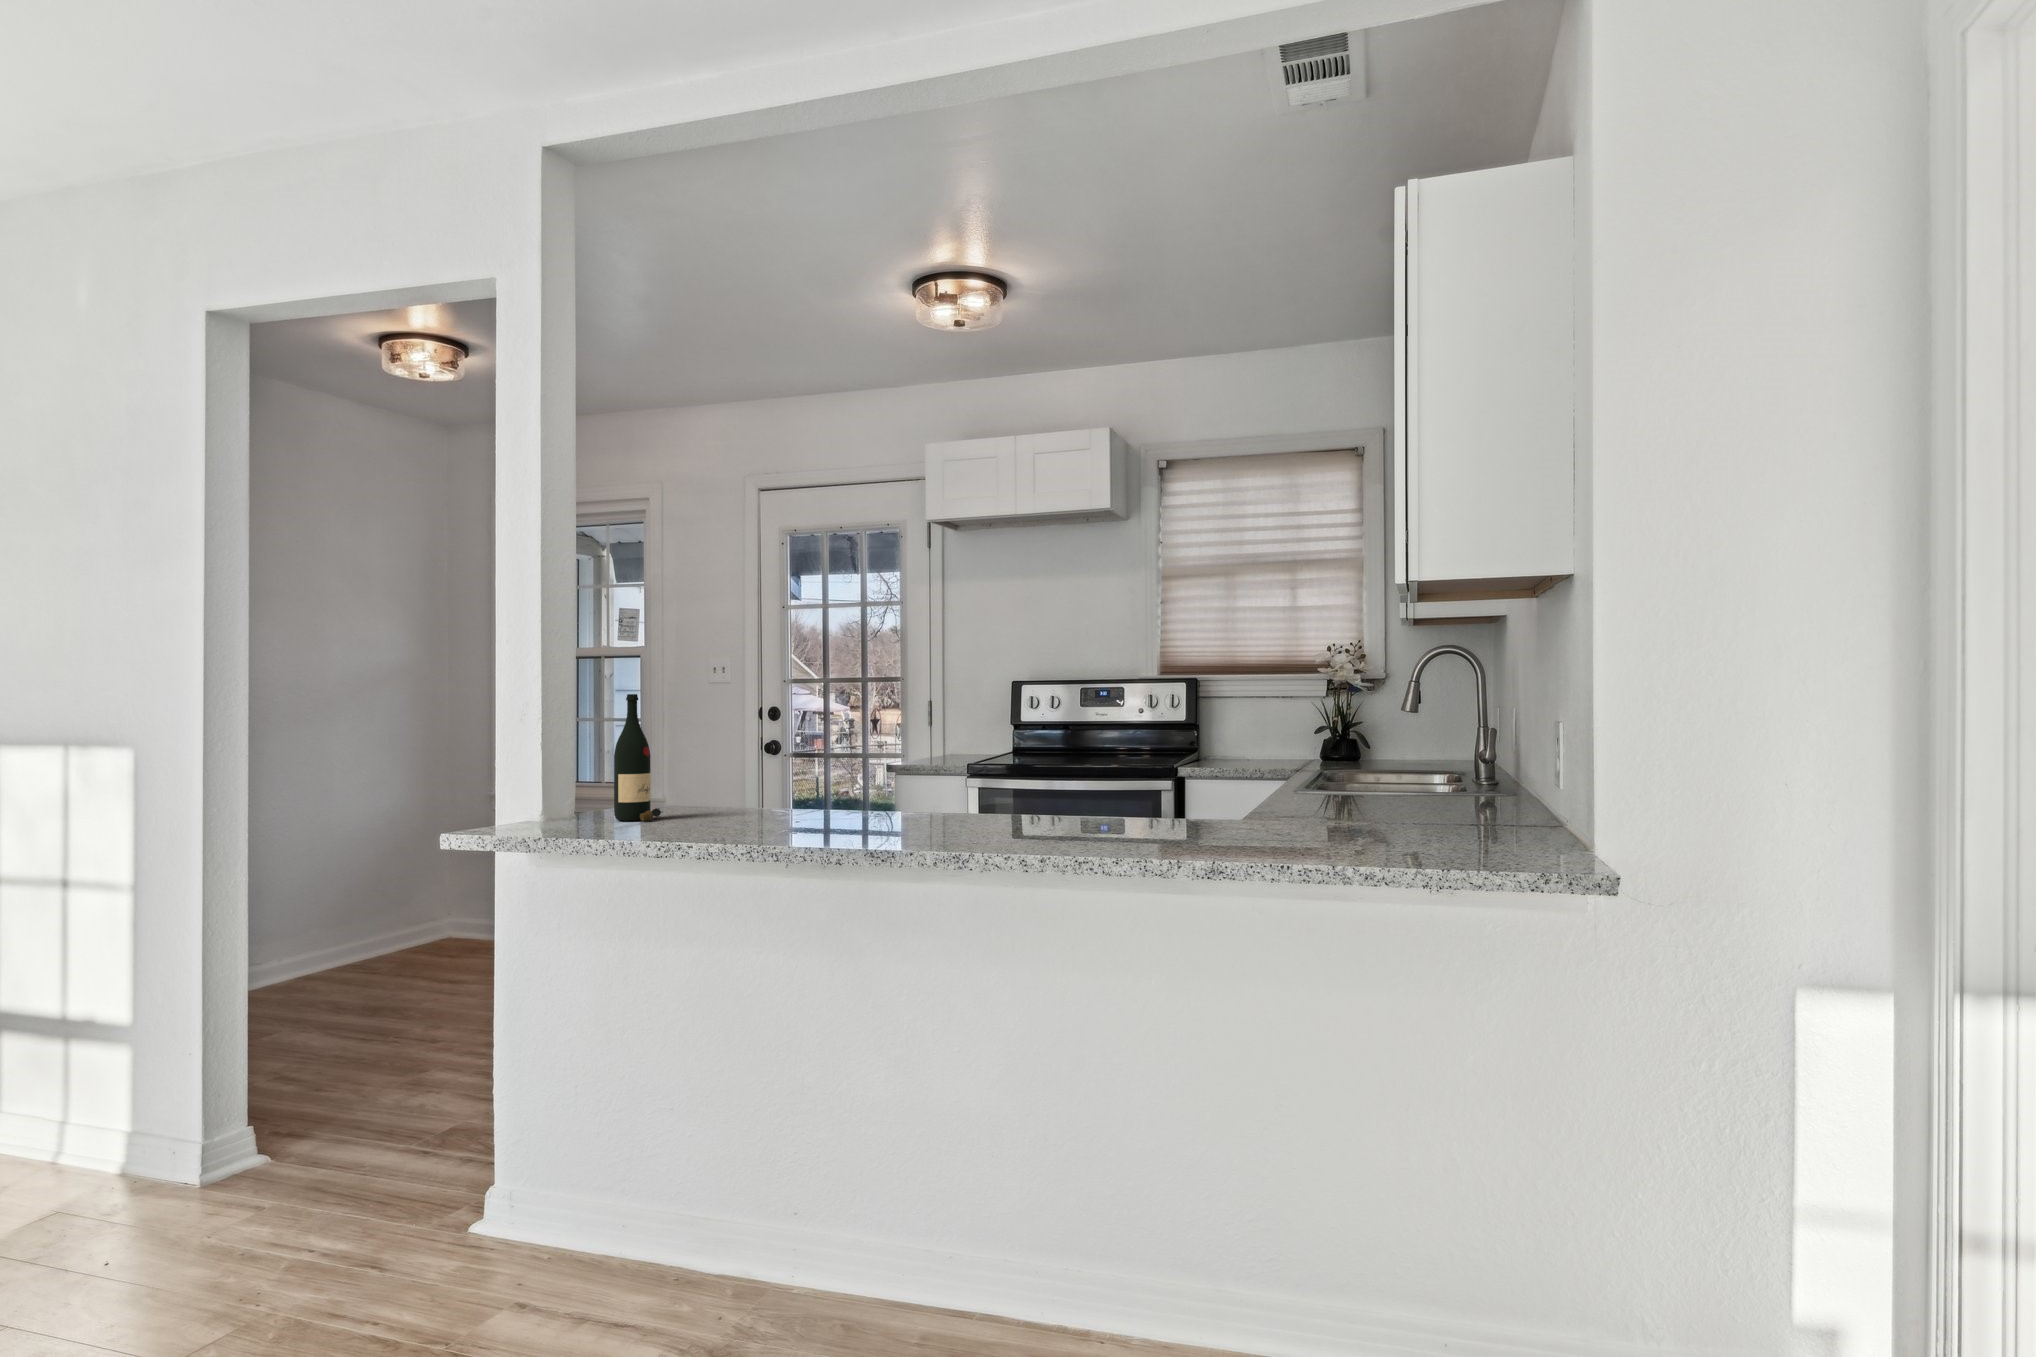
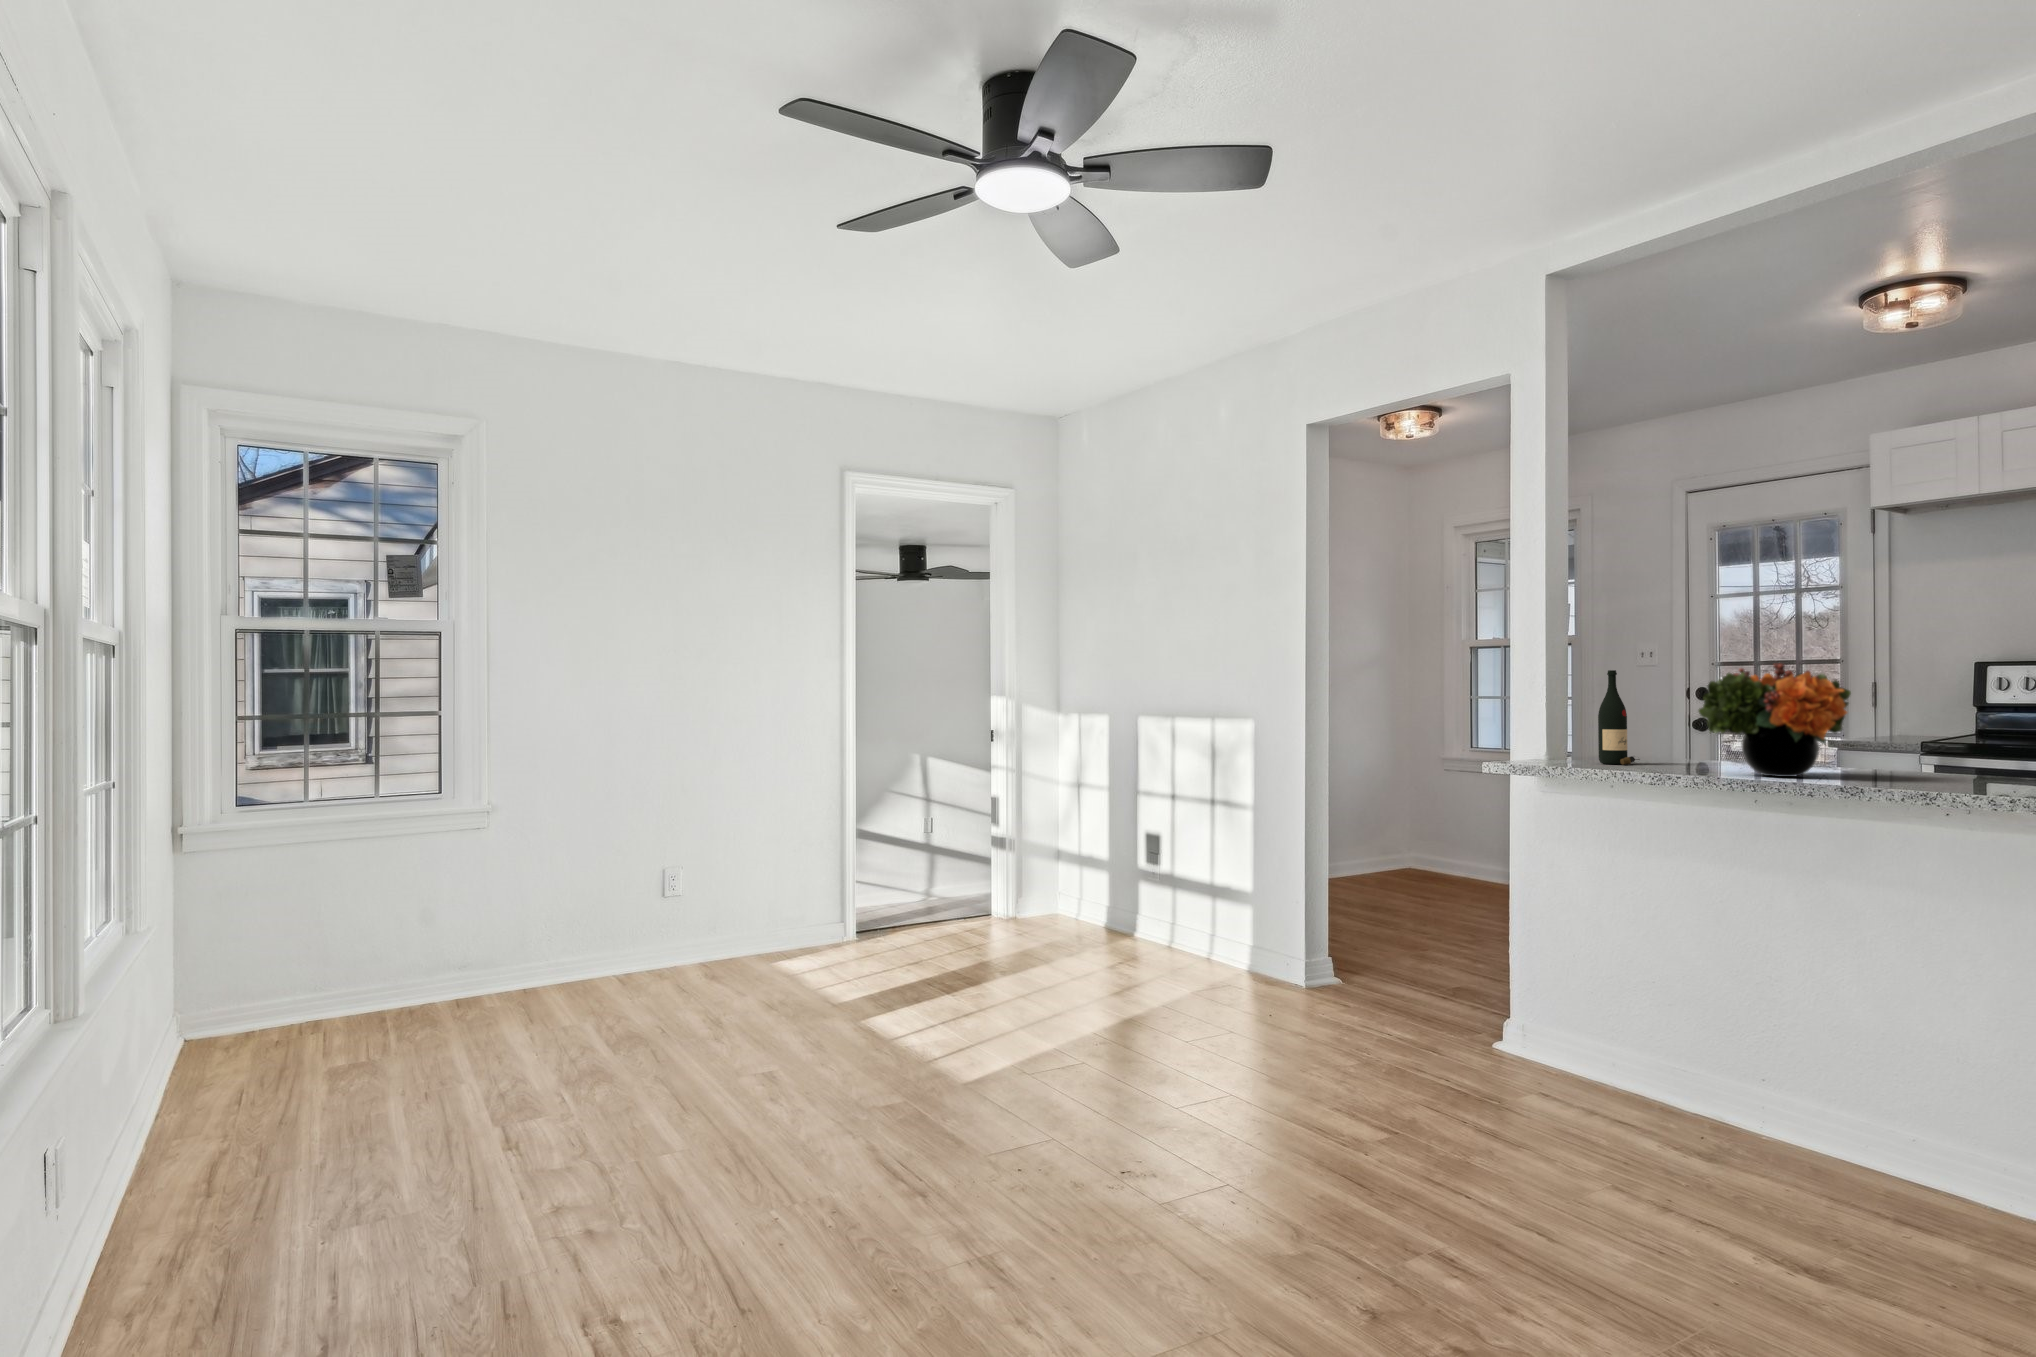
flower arrangement: none [721,688,892,834] -> present [1699,663,1851,777]

